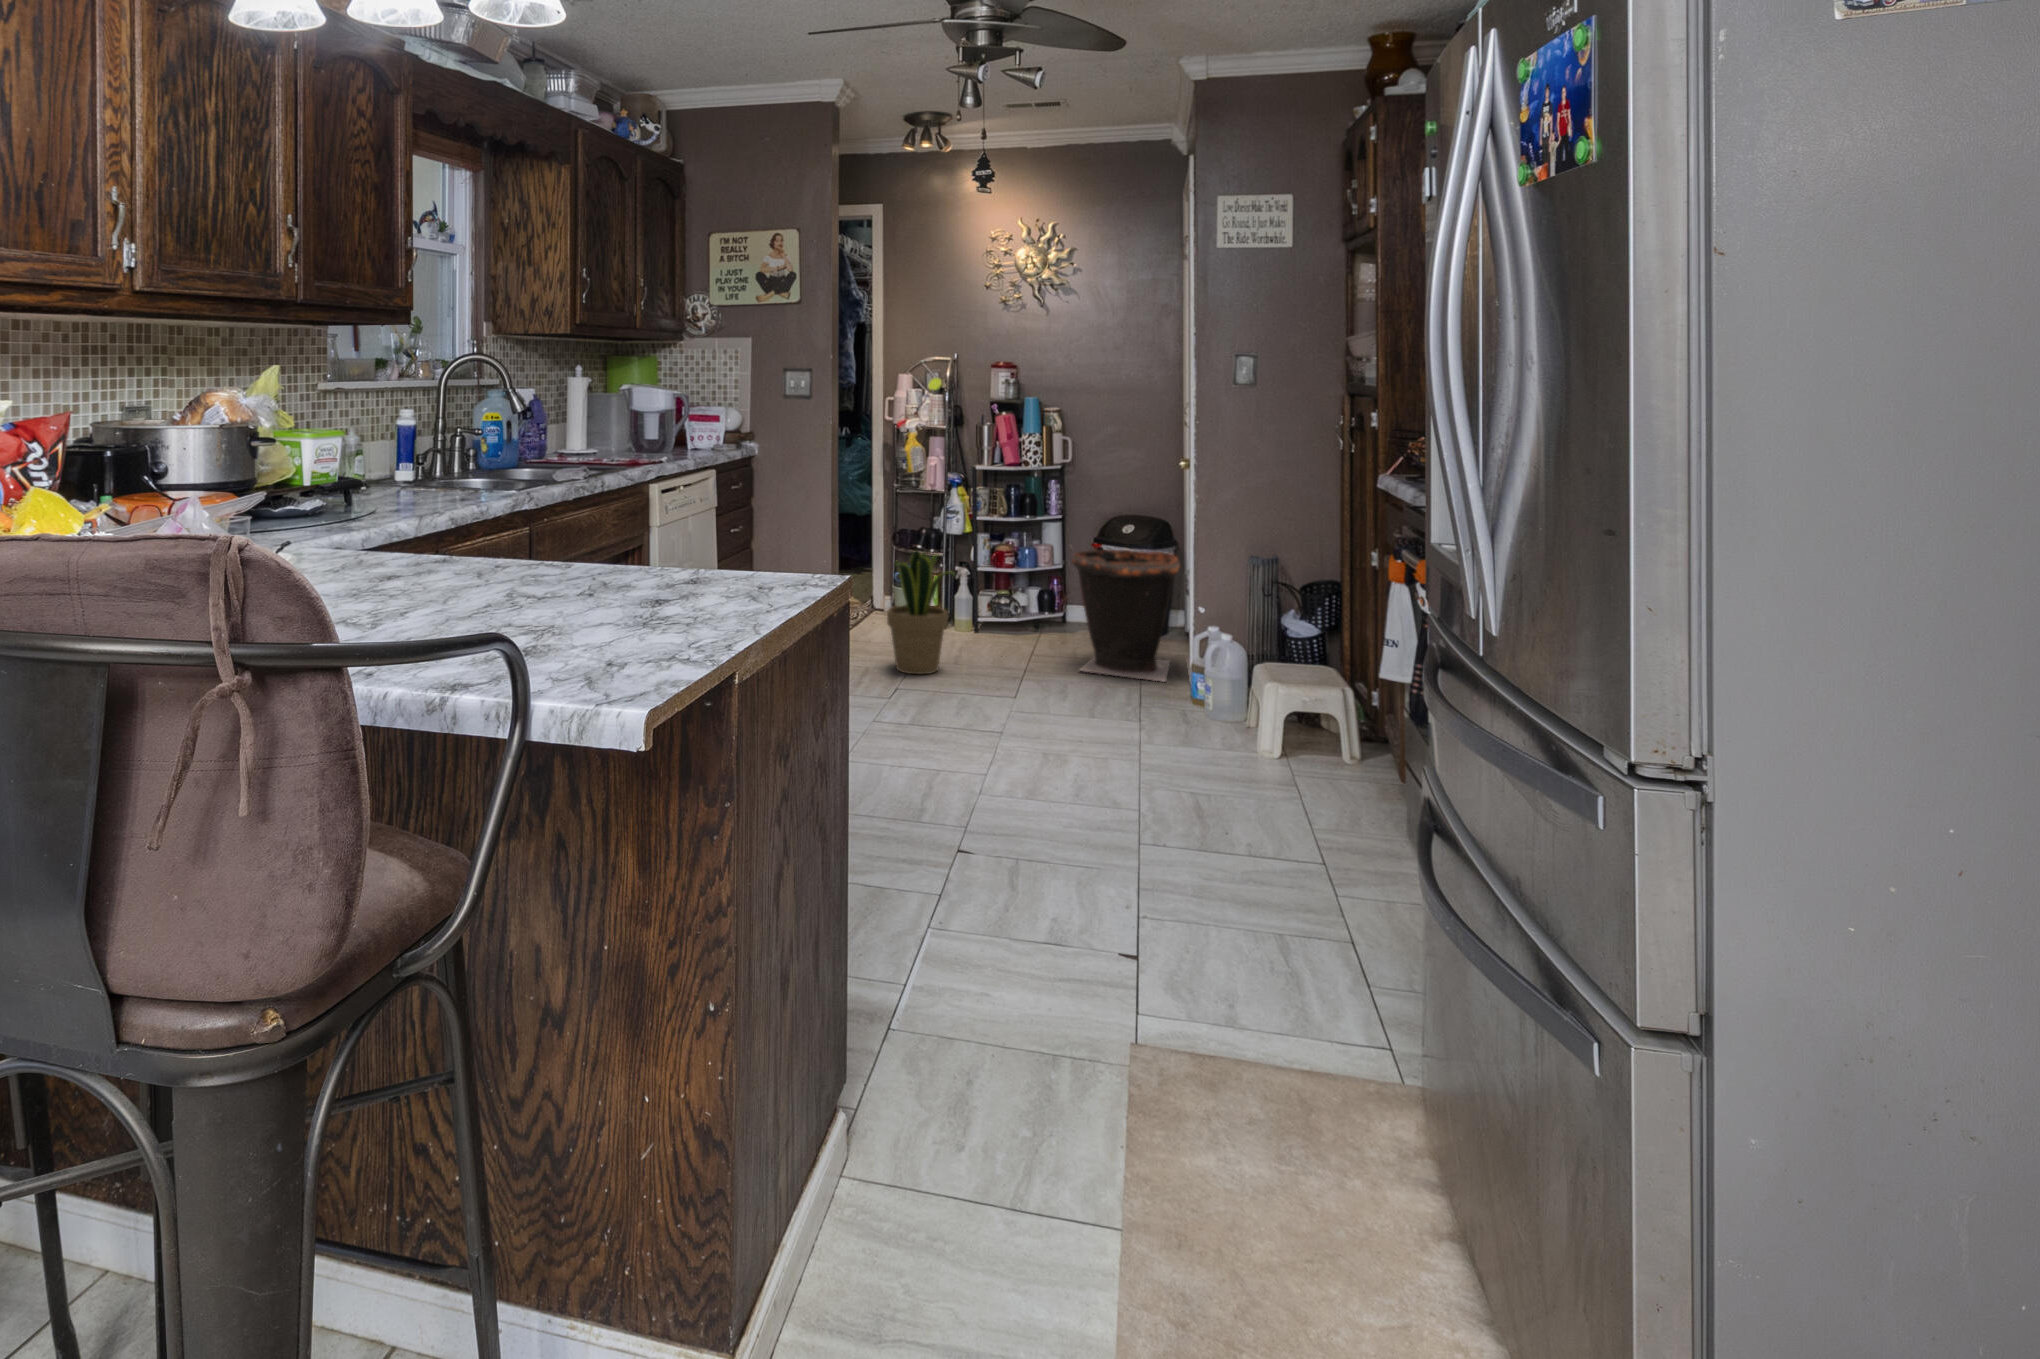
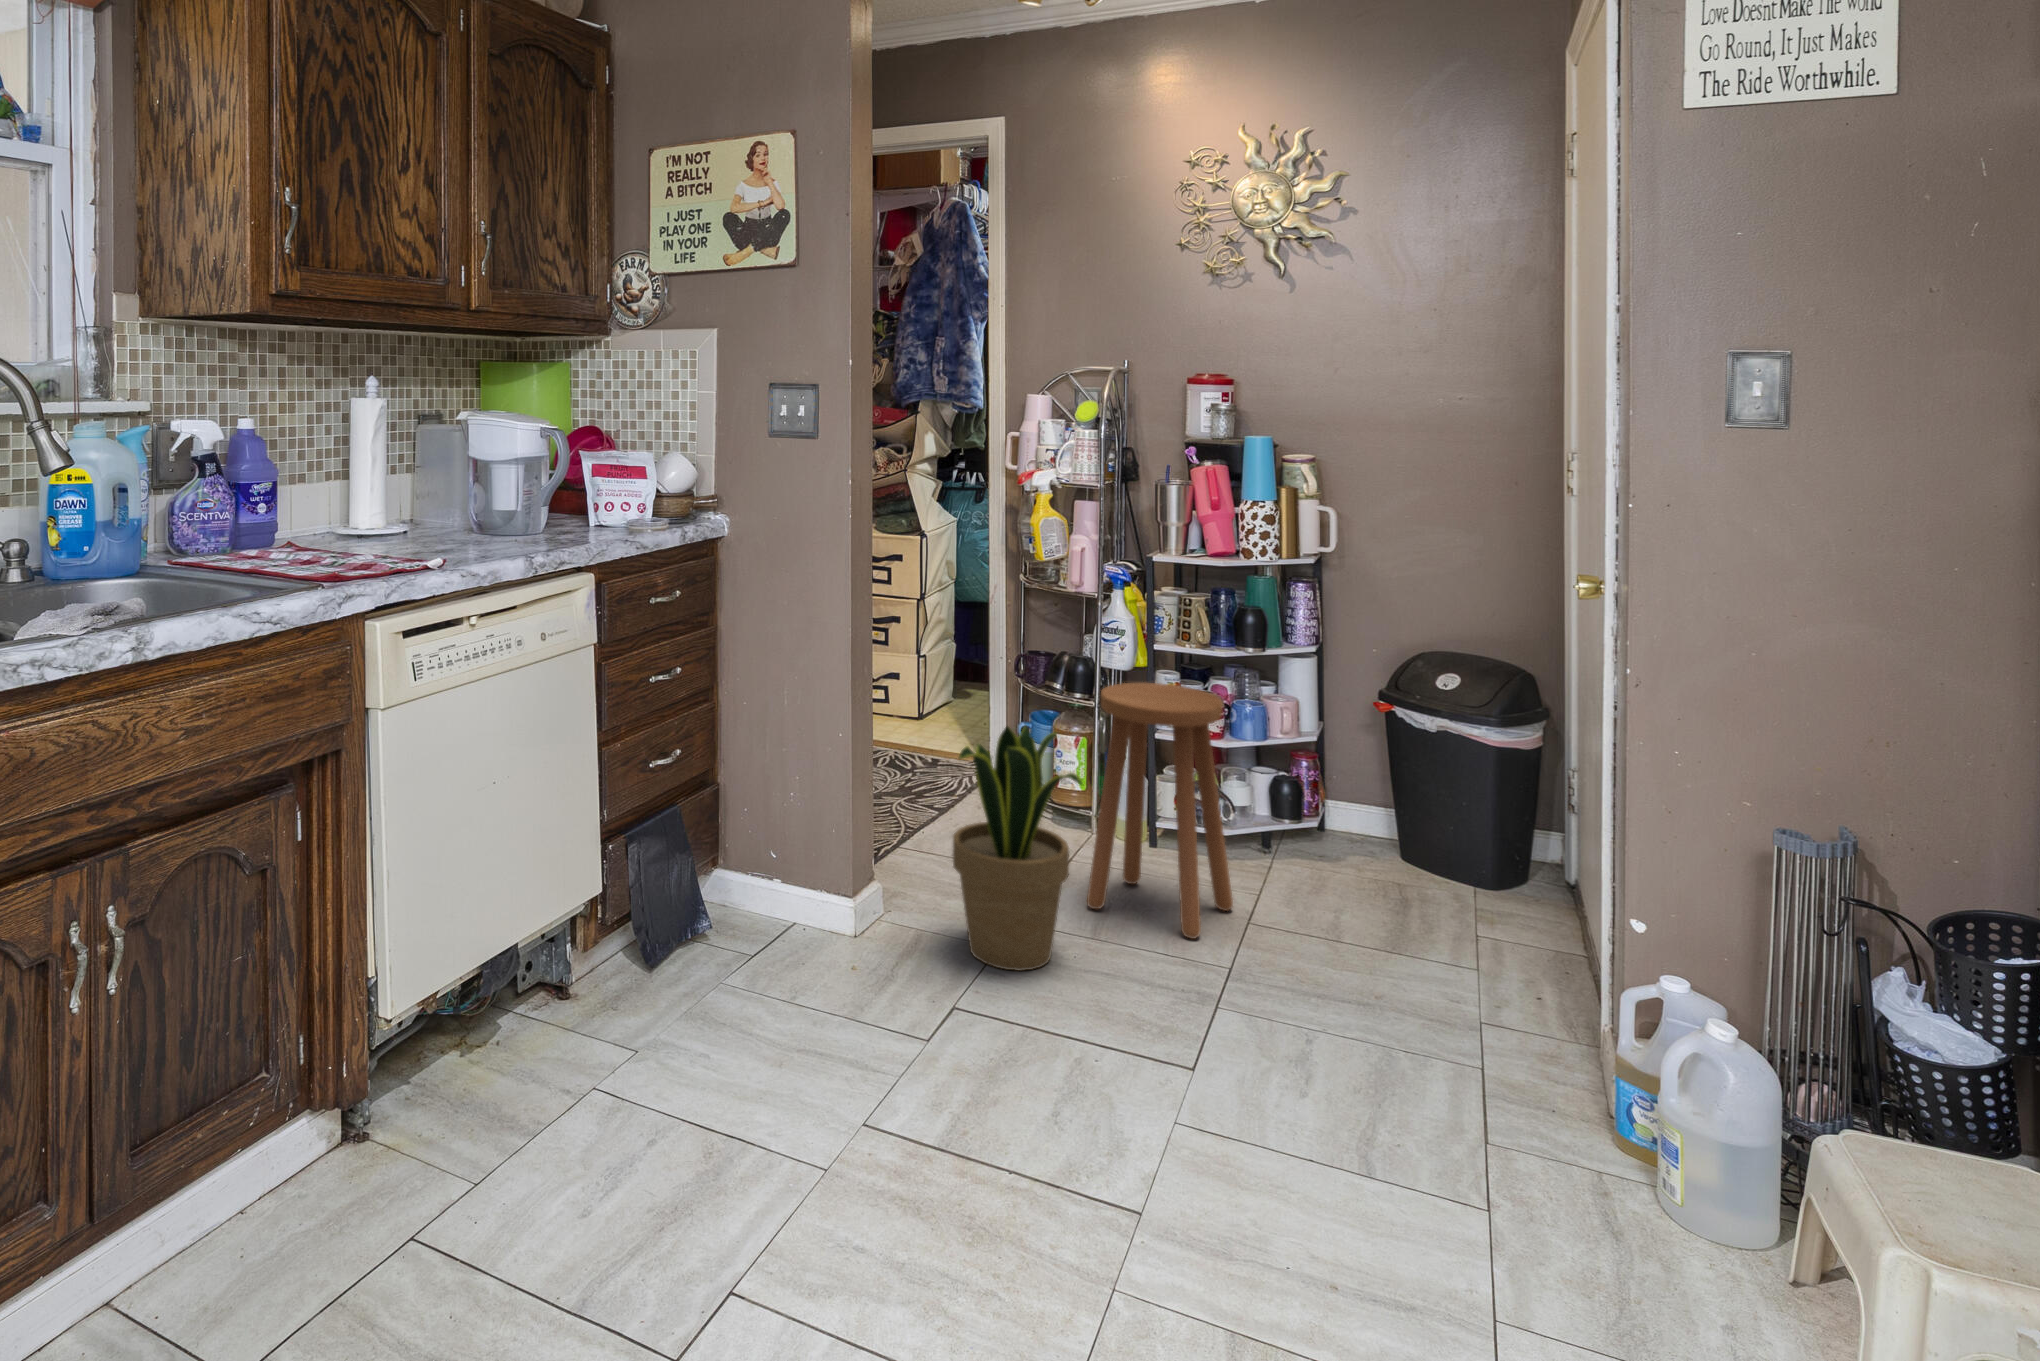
stool: none [950,533,1023,660] -> present [1087,683,1233,938]
trash can: present [1069,546,1180,682] -> none [1323,732,1573,1062]

